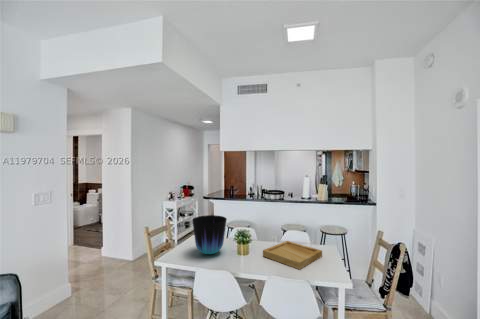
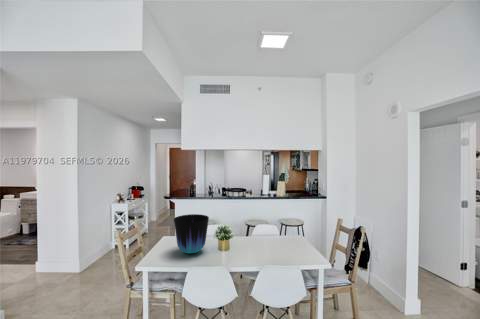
tray: present [263,241,322,269] -> none [245,234,296,258]

